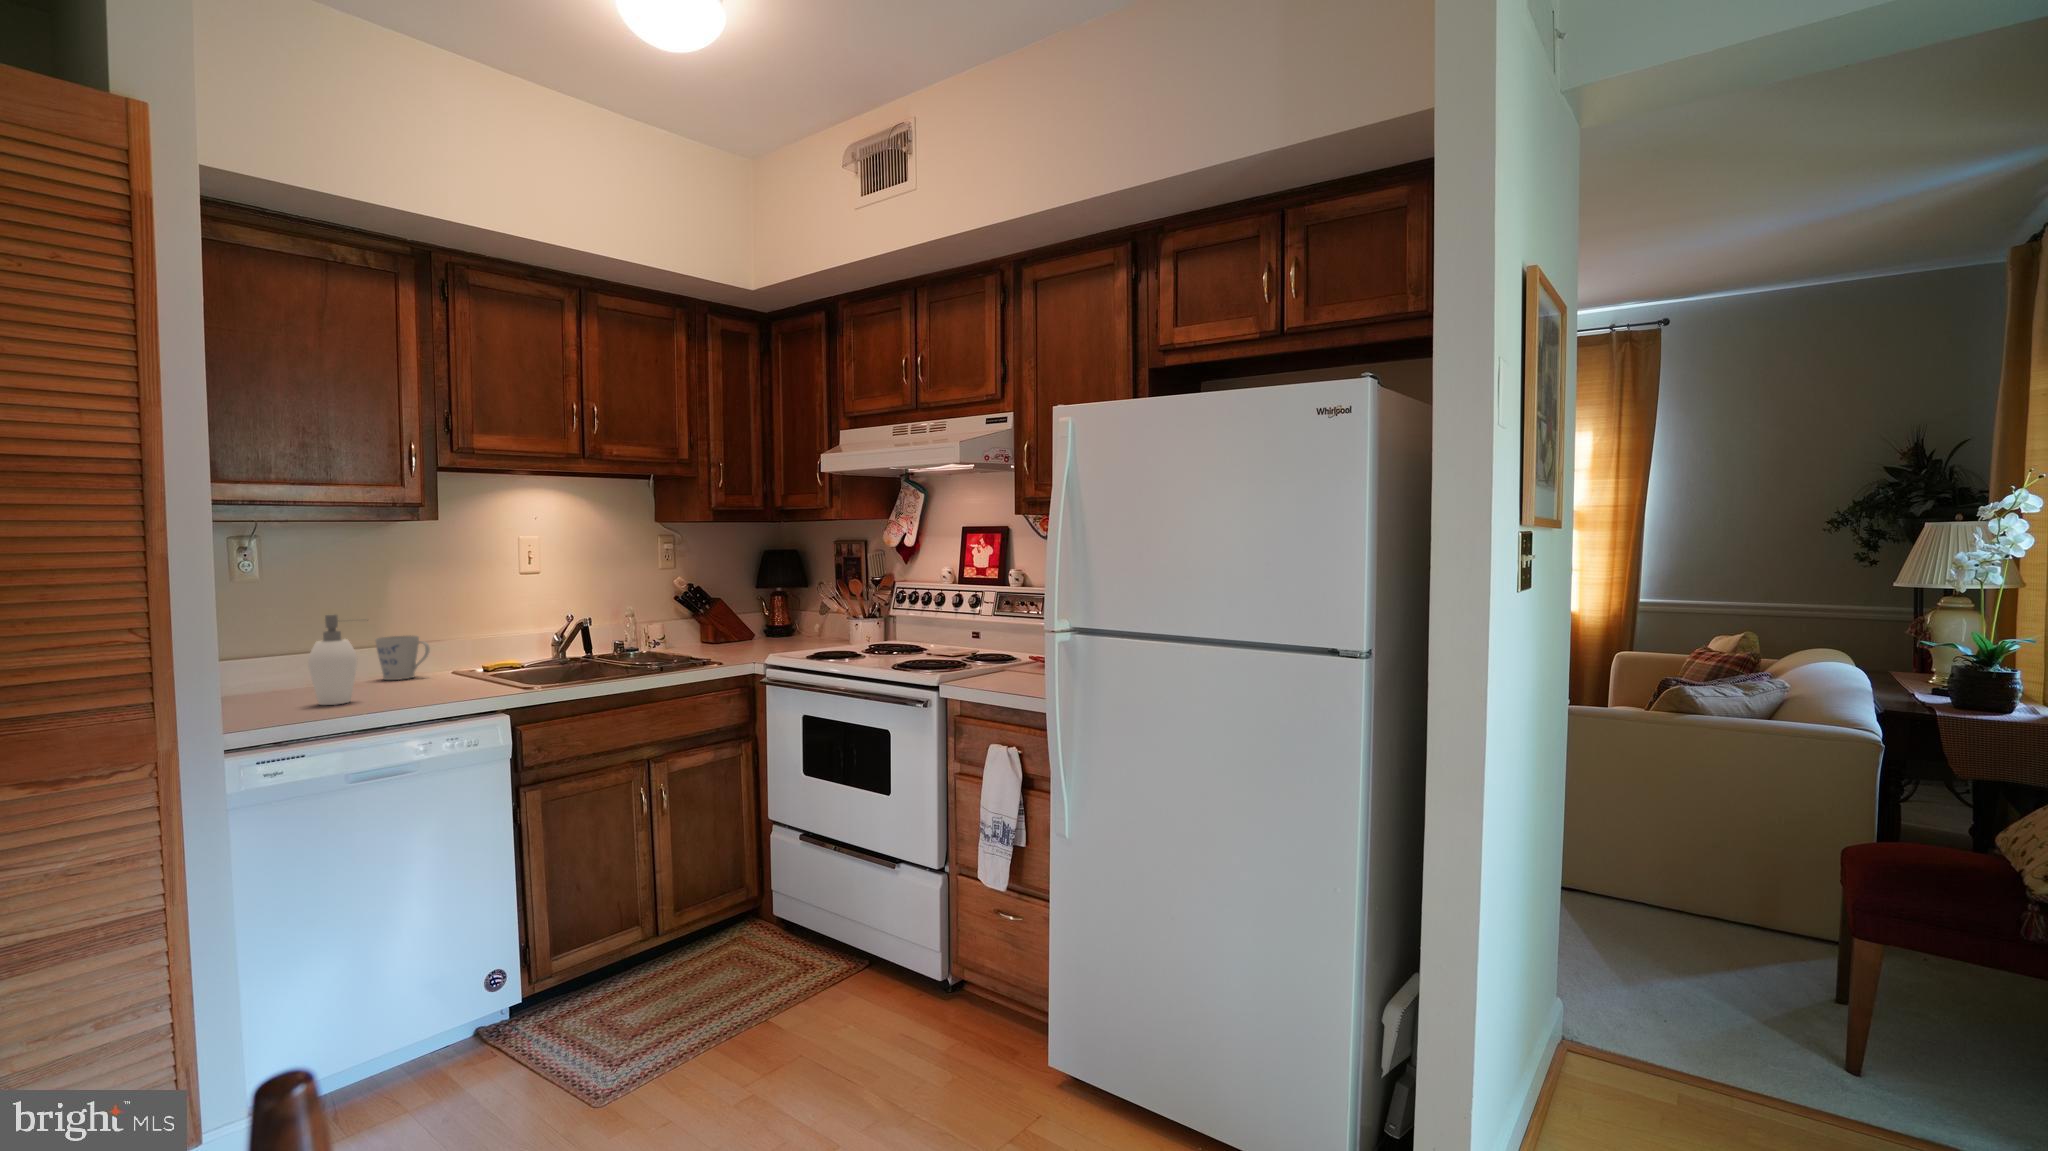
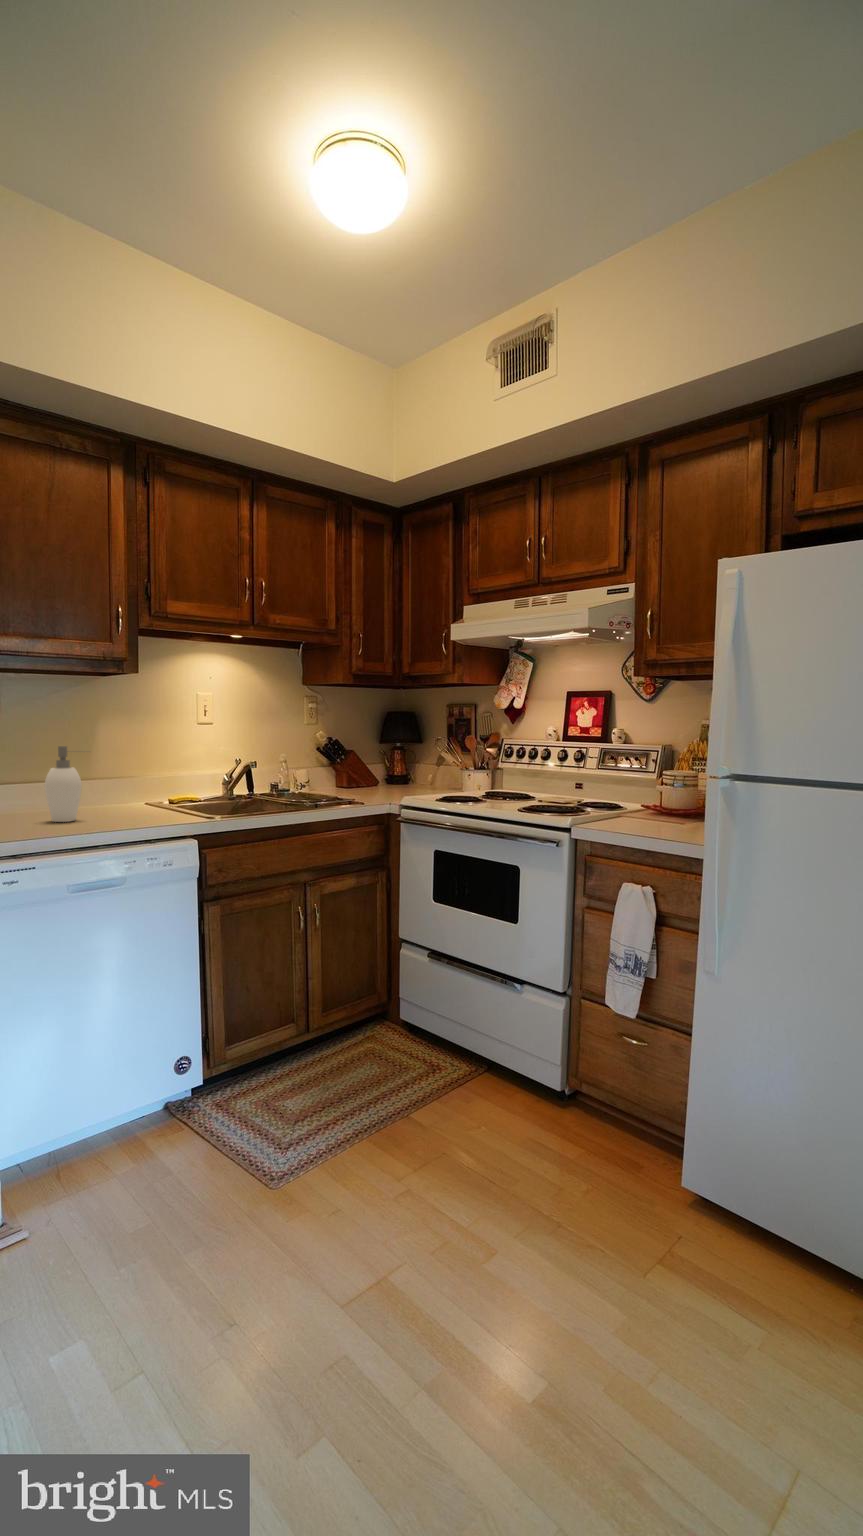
mug: present [375,636,430,680] -> none [90,770,132,806]

